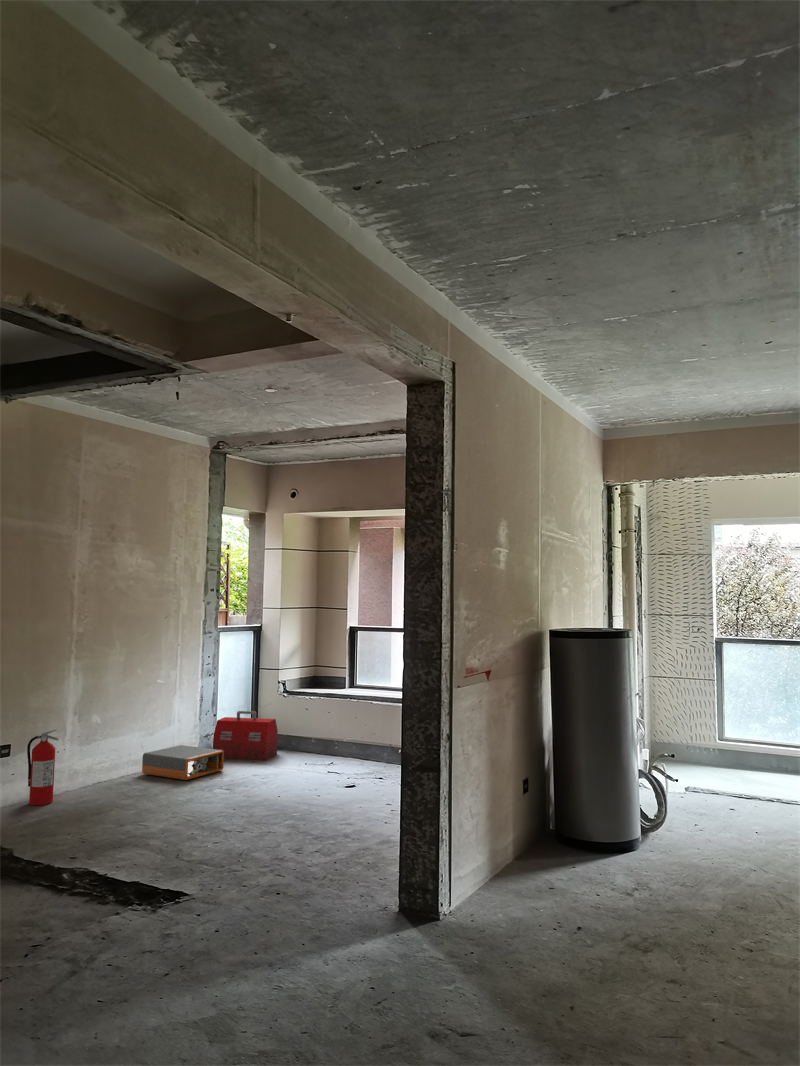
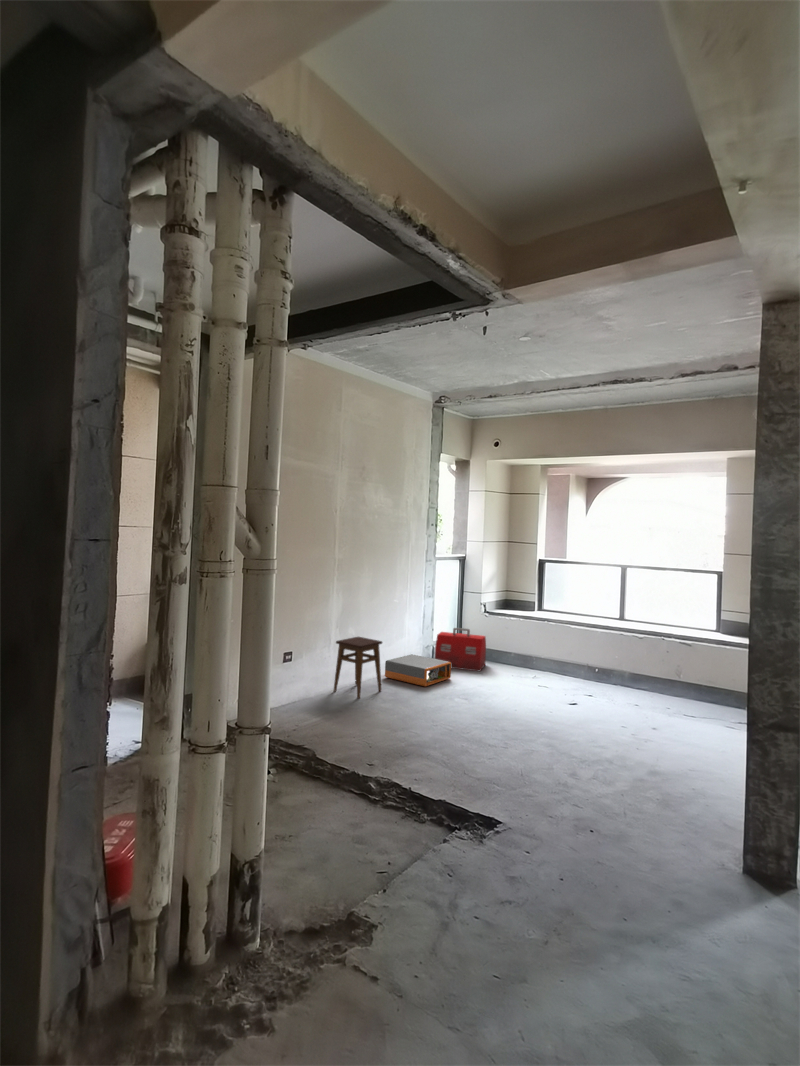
stool: none [68,725,131,798] -> present [334,637,382,698]
fire extinguisher: present [27,729,58,805] -> none [306,640,330,703]

